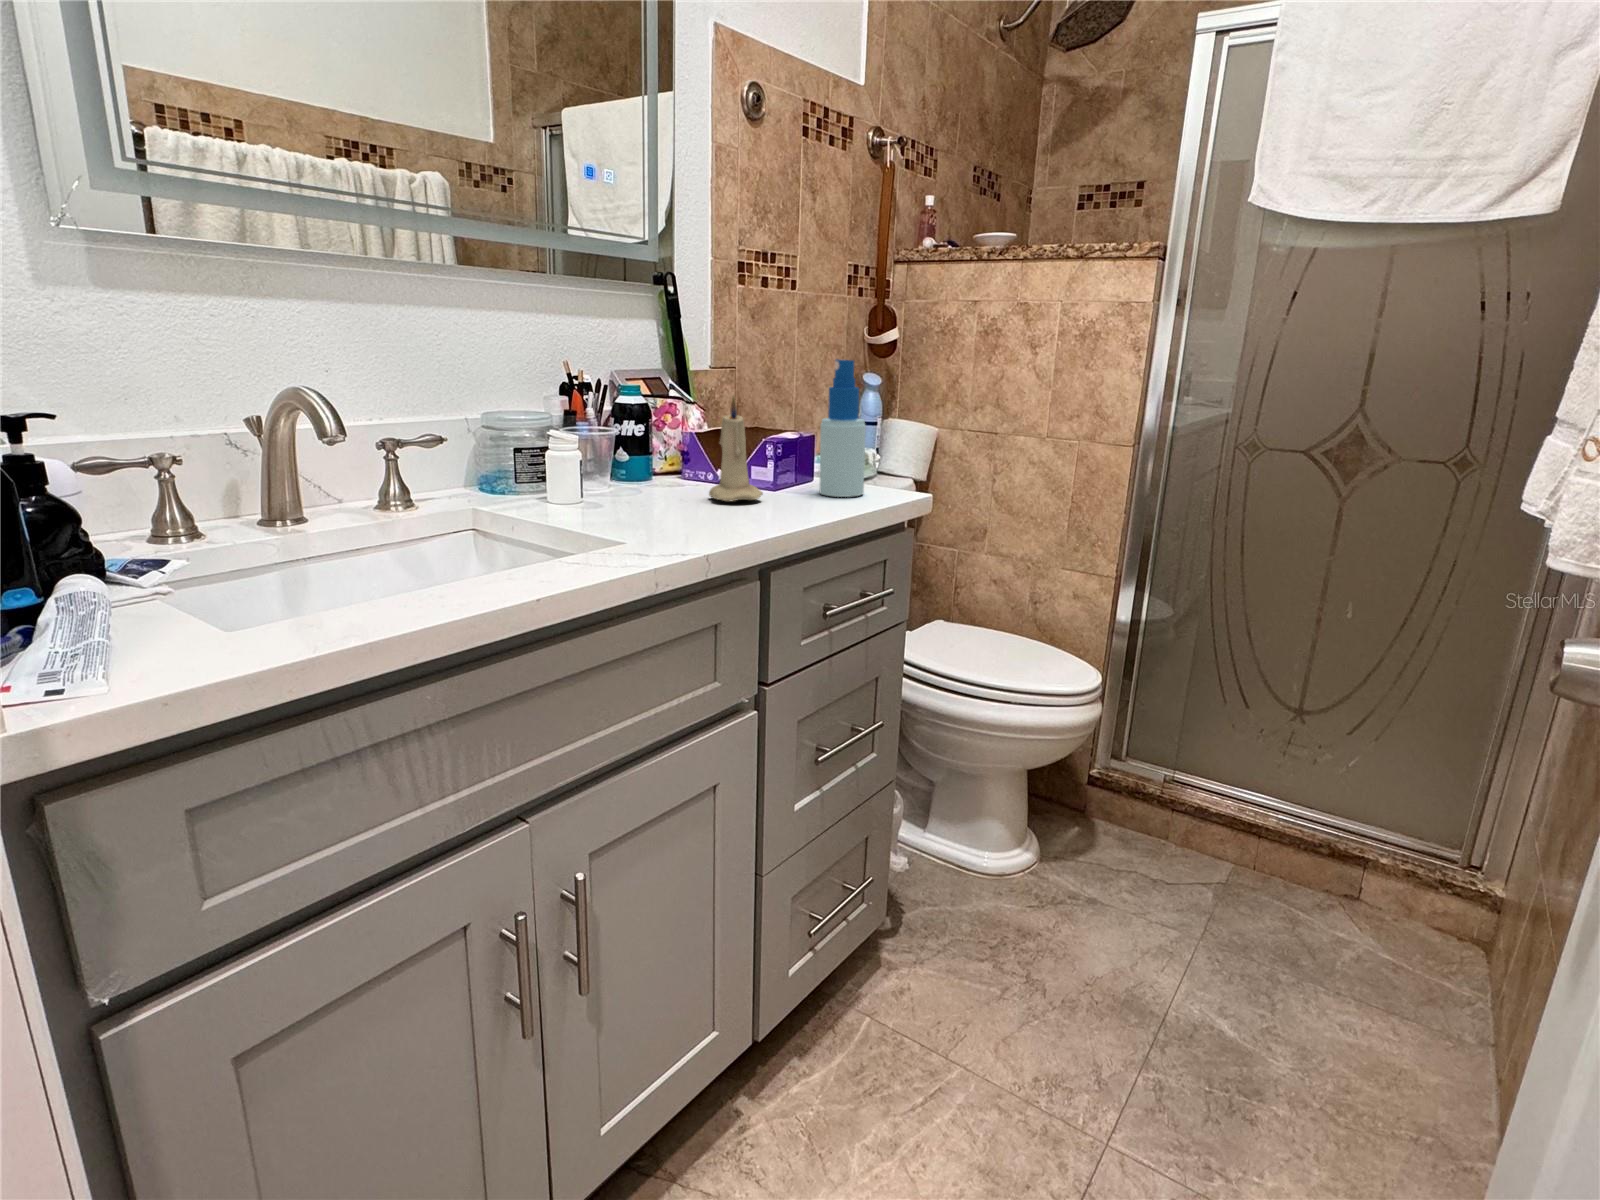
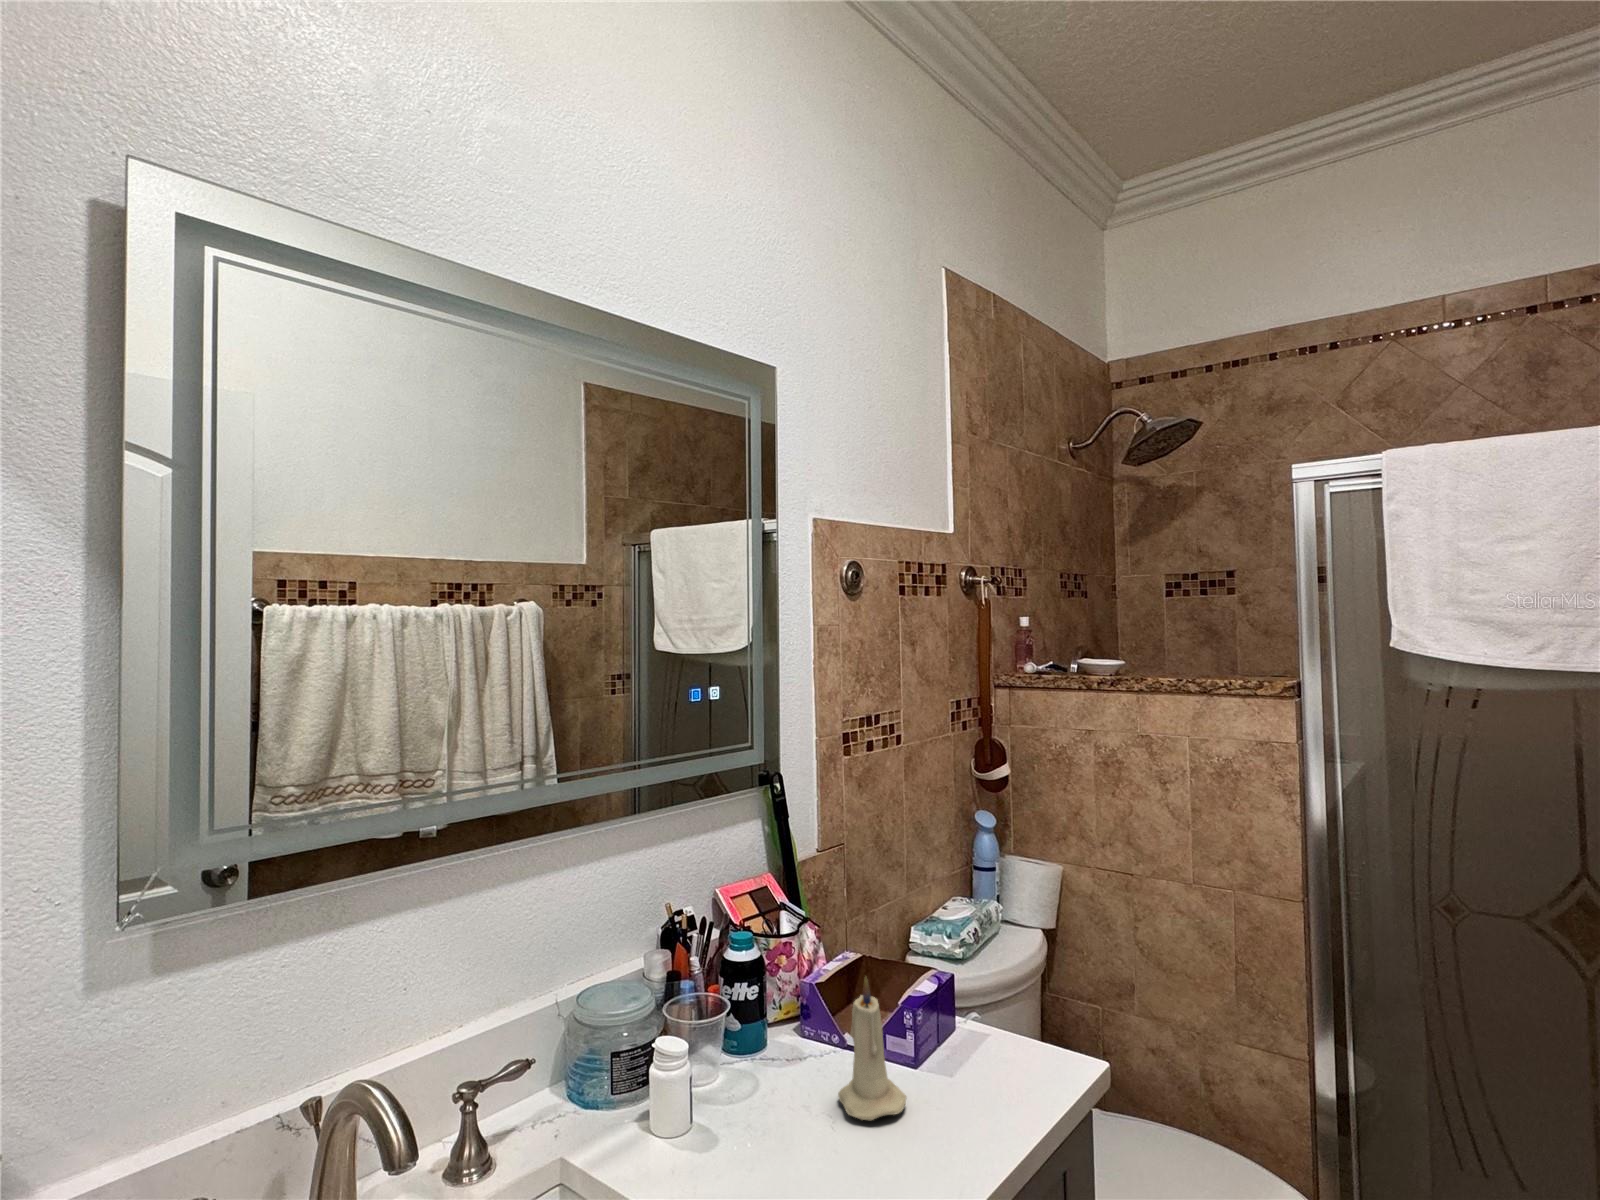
spray bottle: present [819,359,866,497] -> none [967,908,1028,1087]

